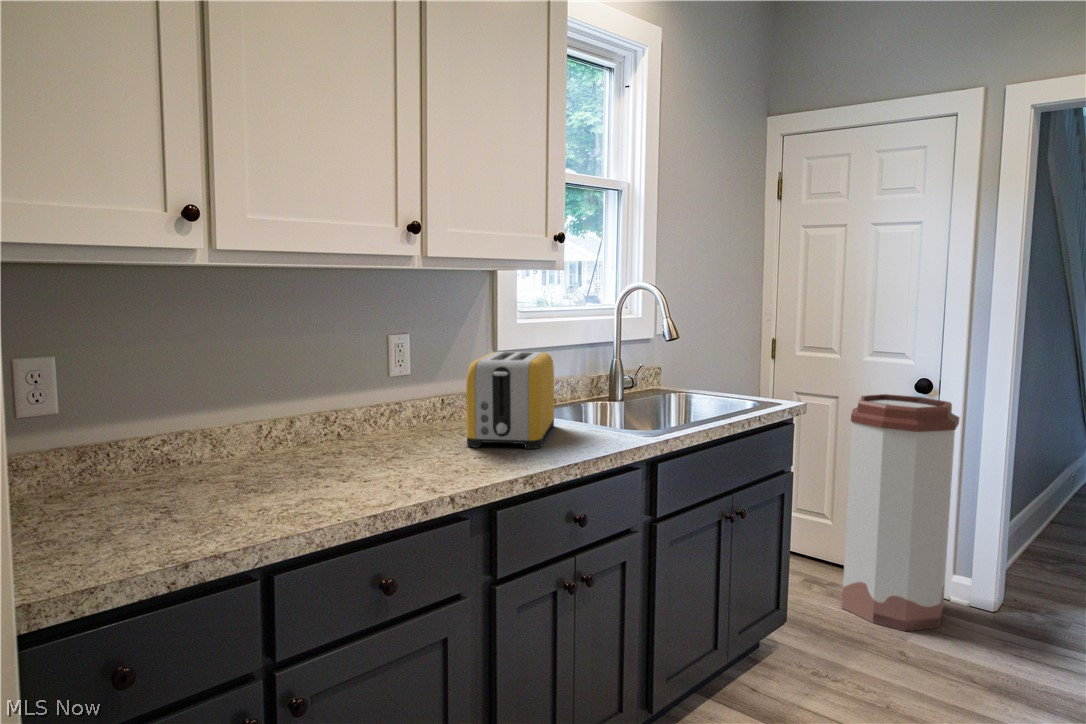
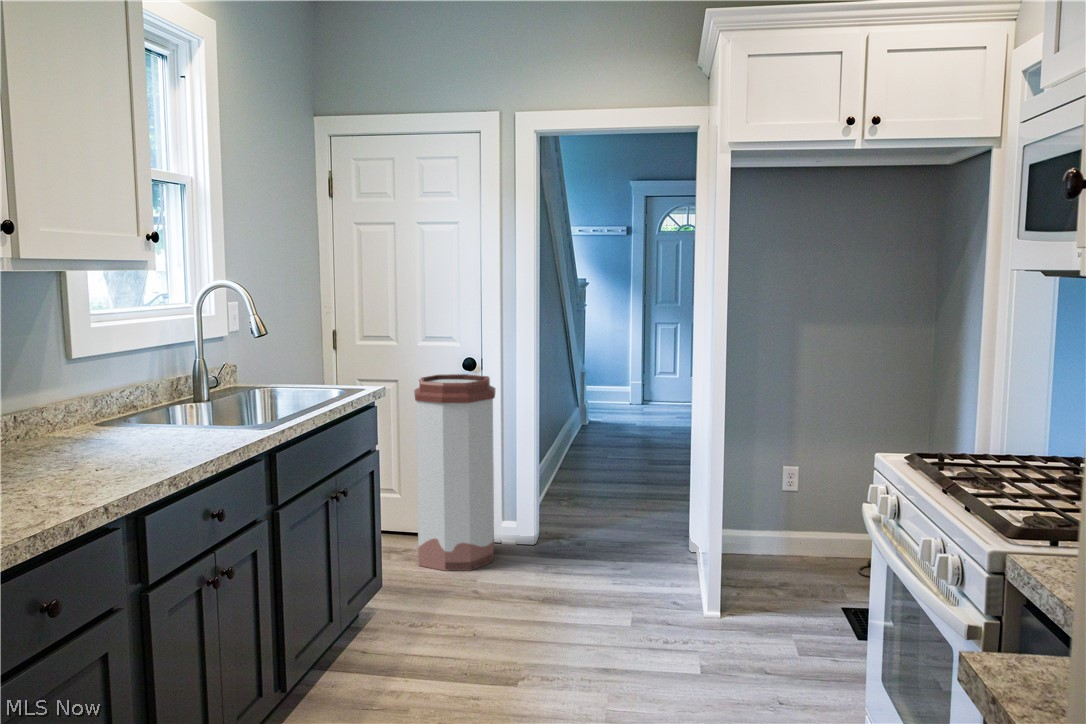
toaster: present [466,352,554,449] -> none [68,356,164,463]

